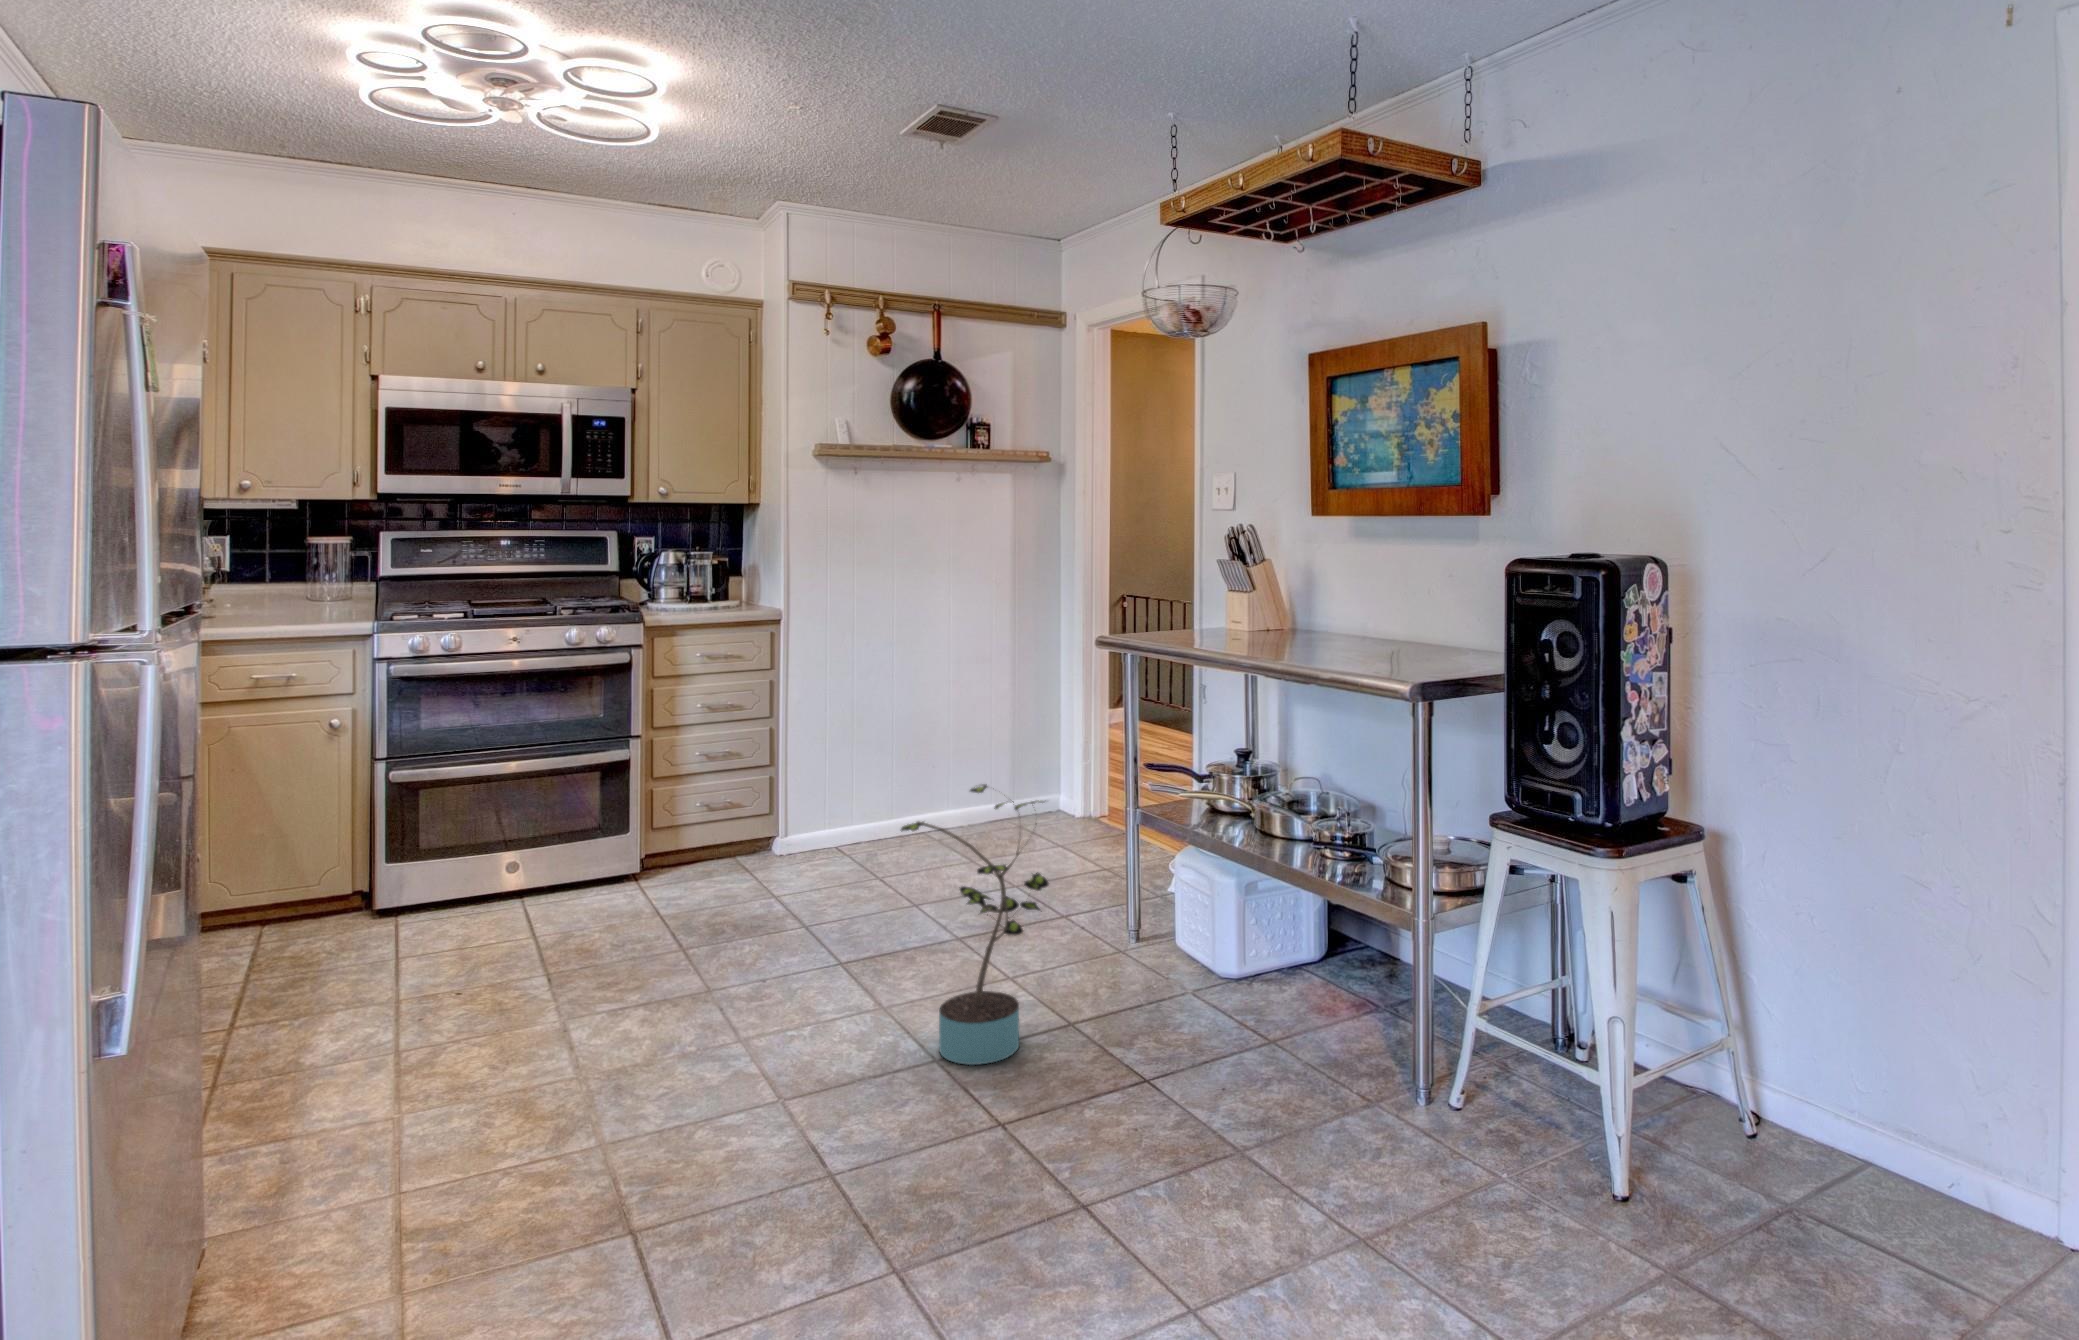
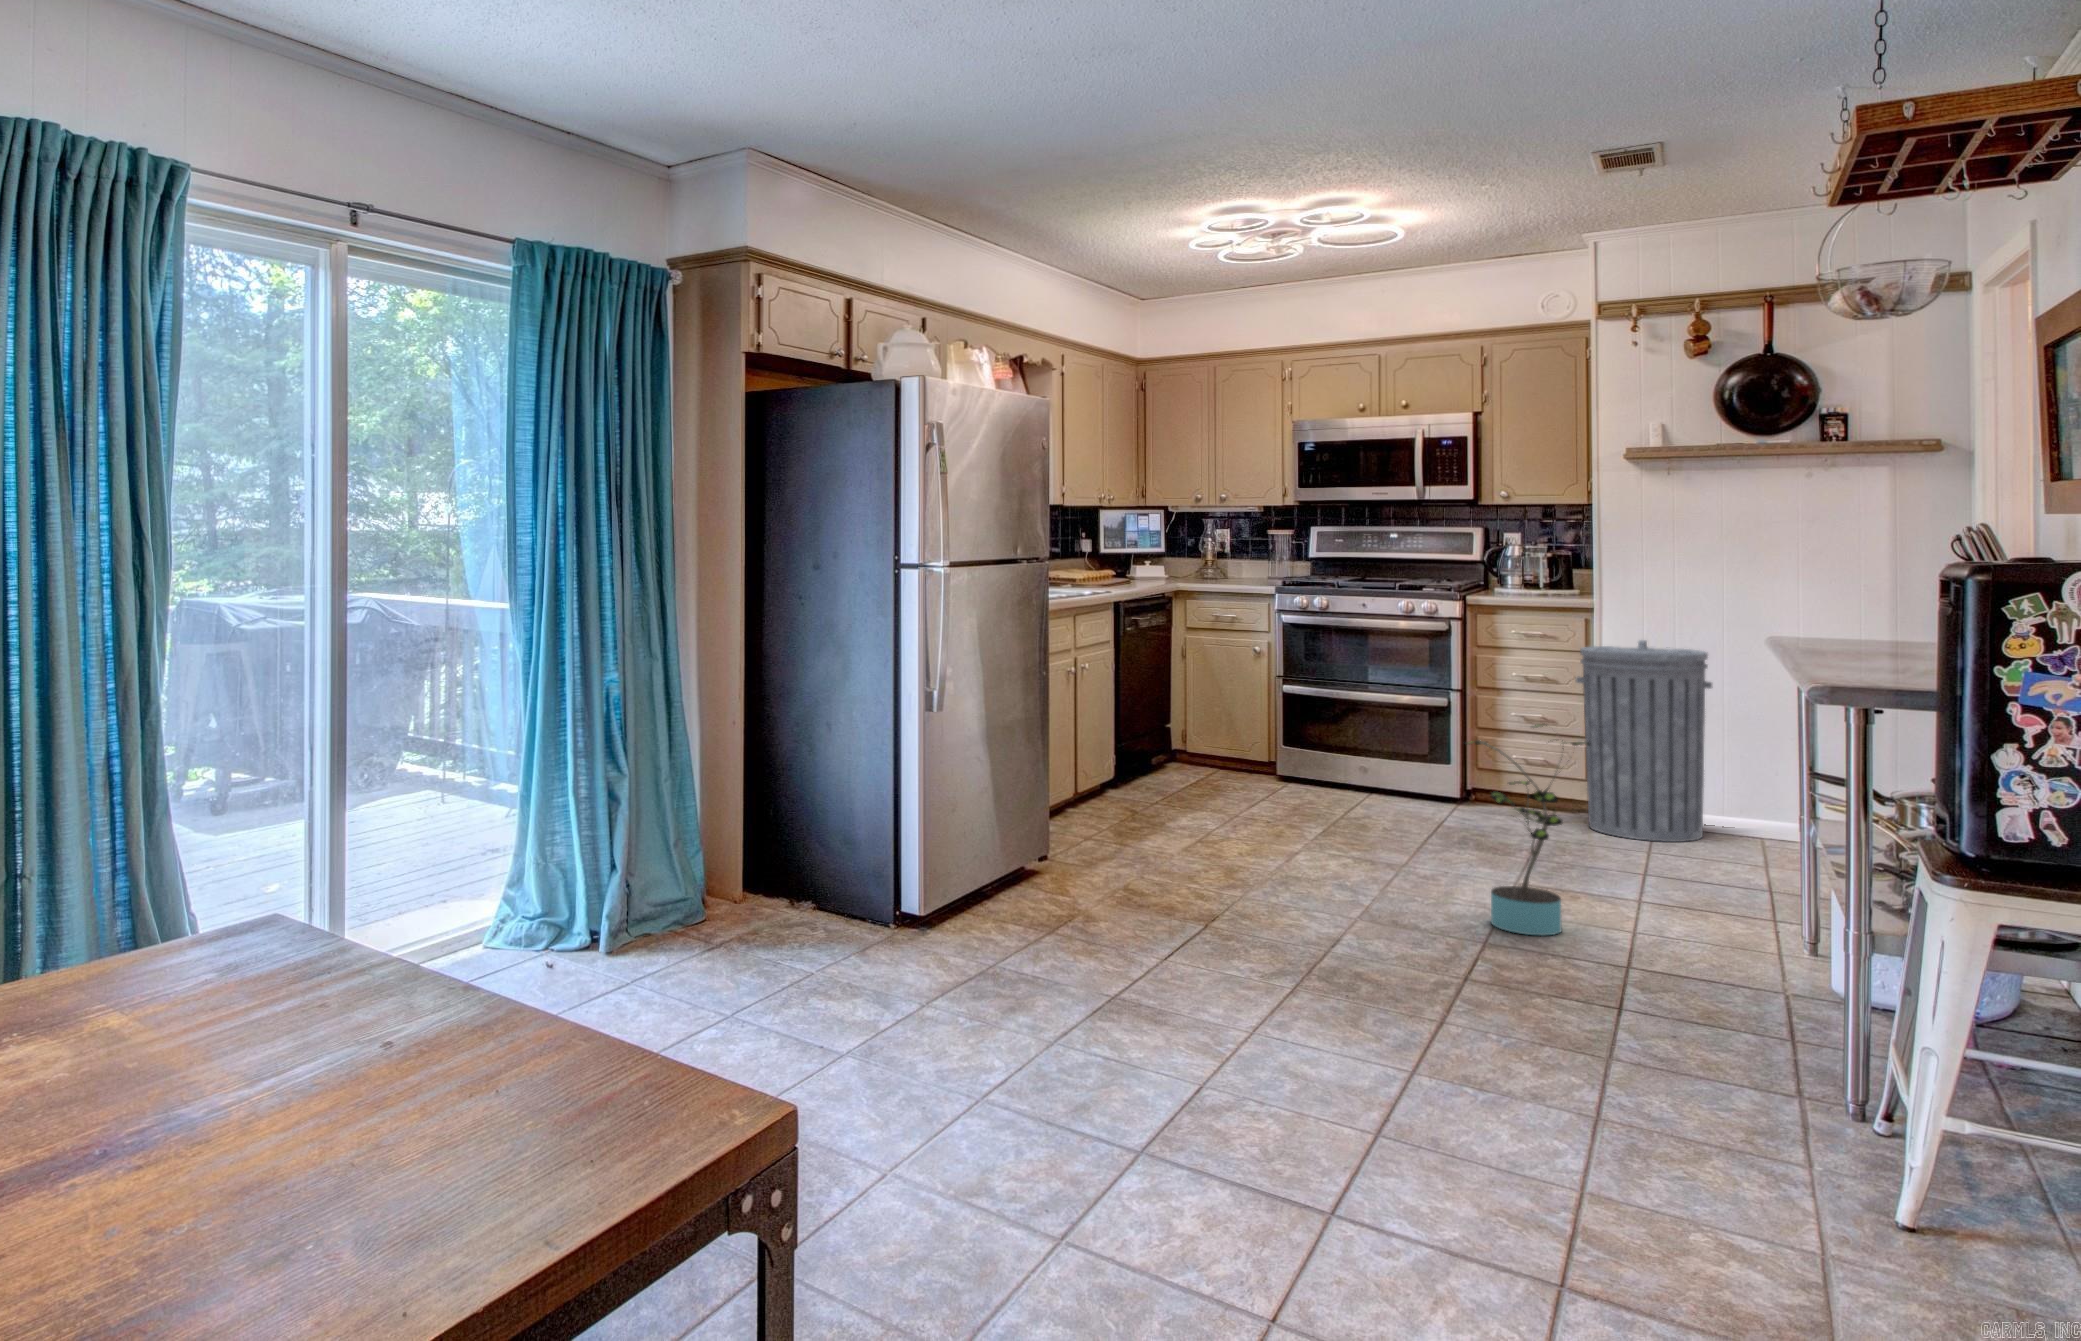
trash can: none [787,654,911,877] -> present [1575,640,1712,842]

